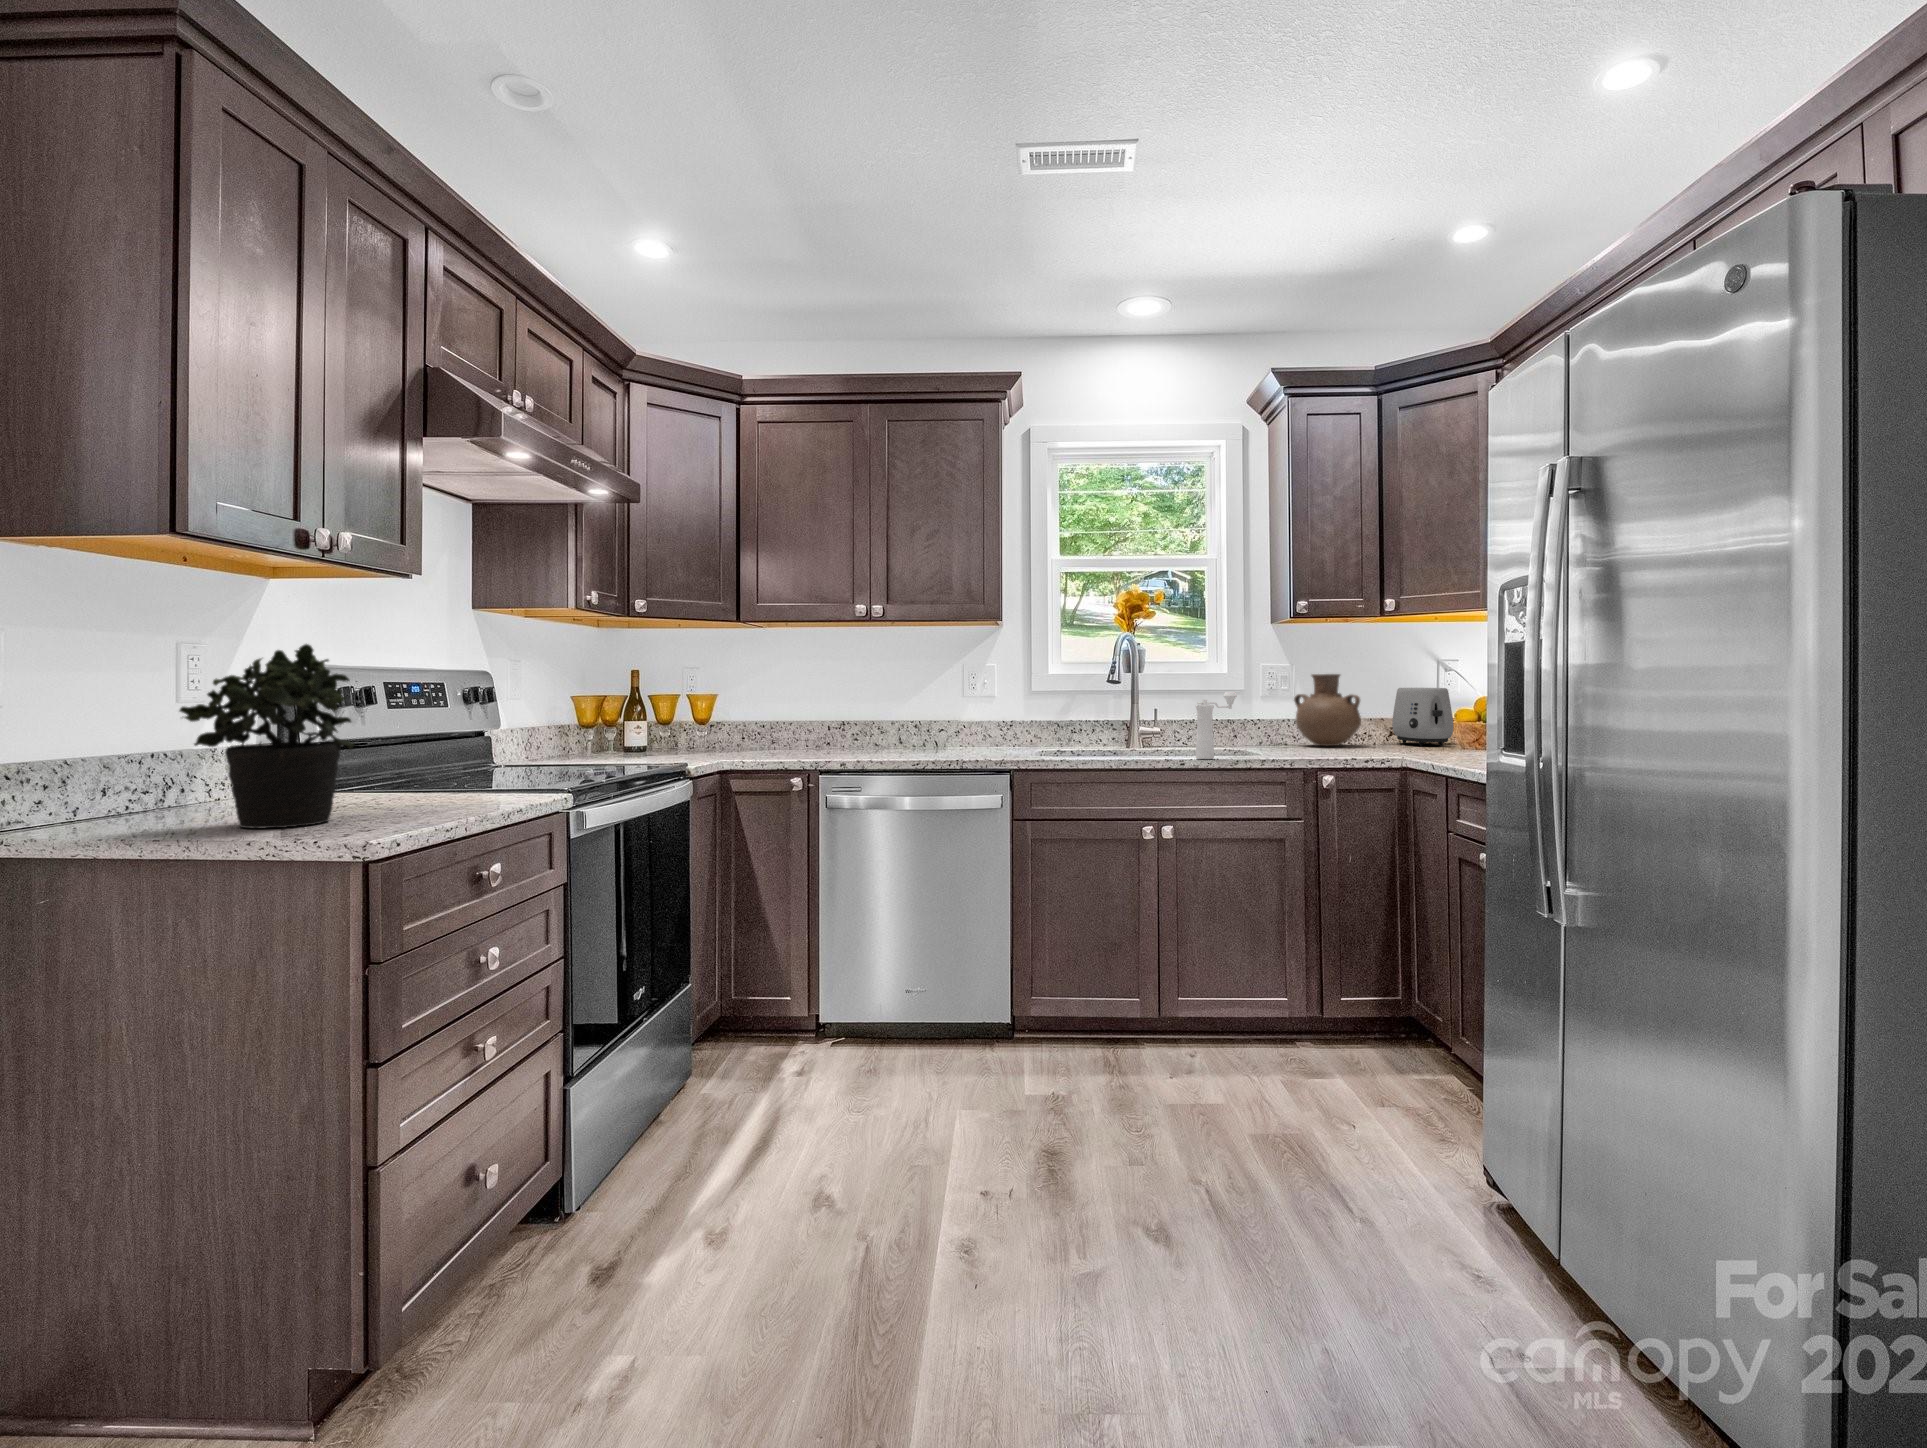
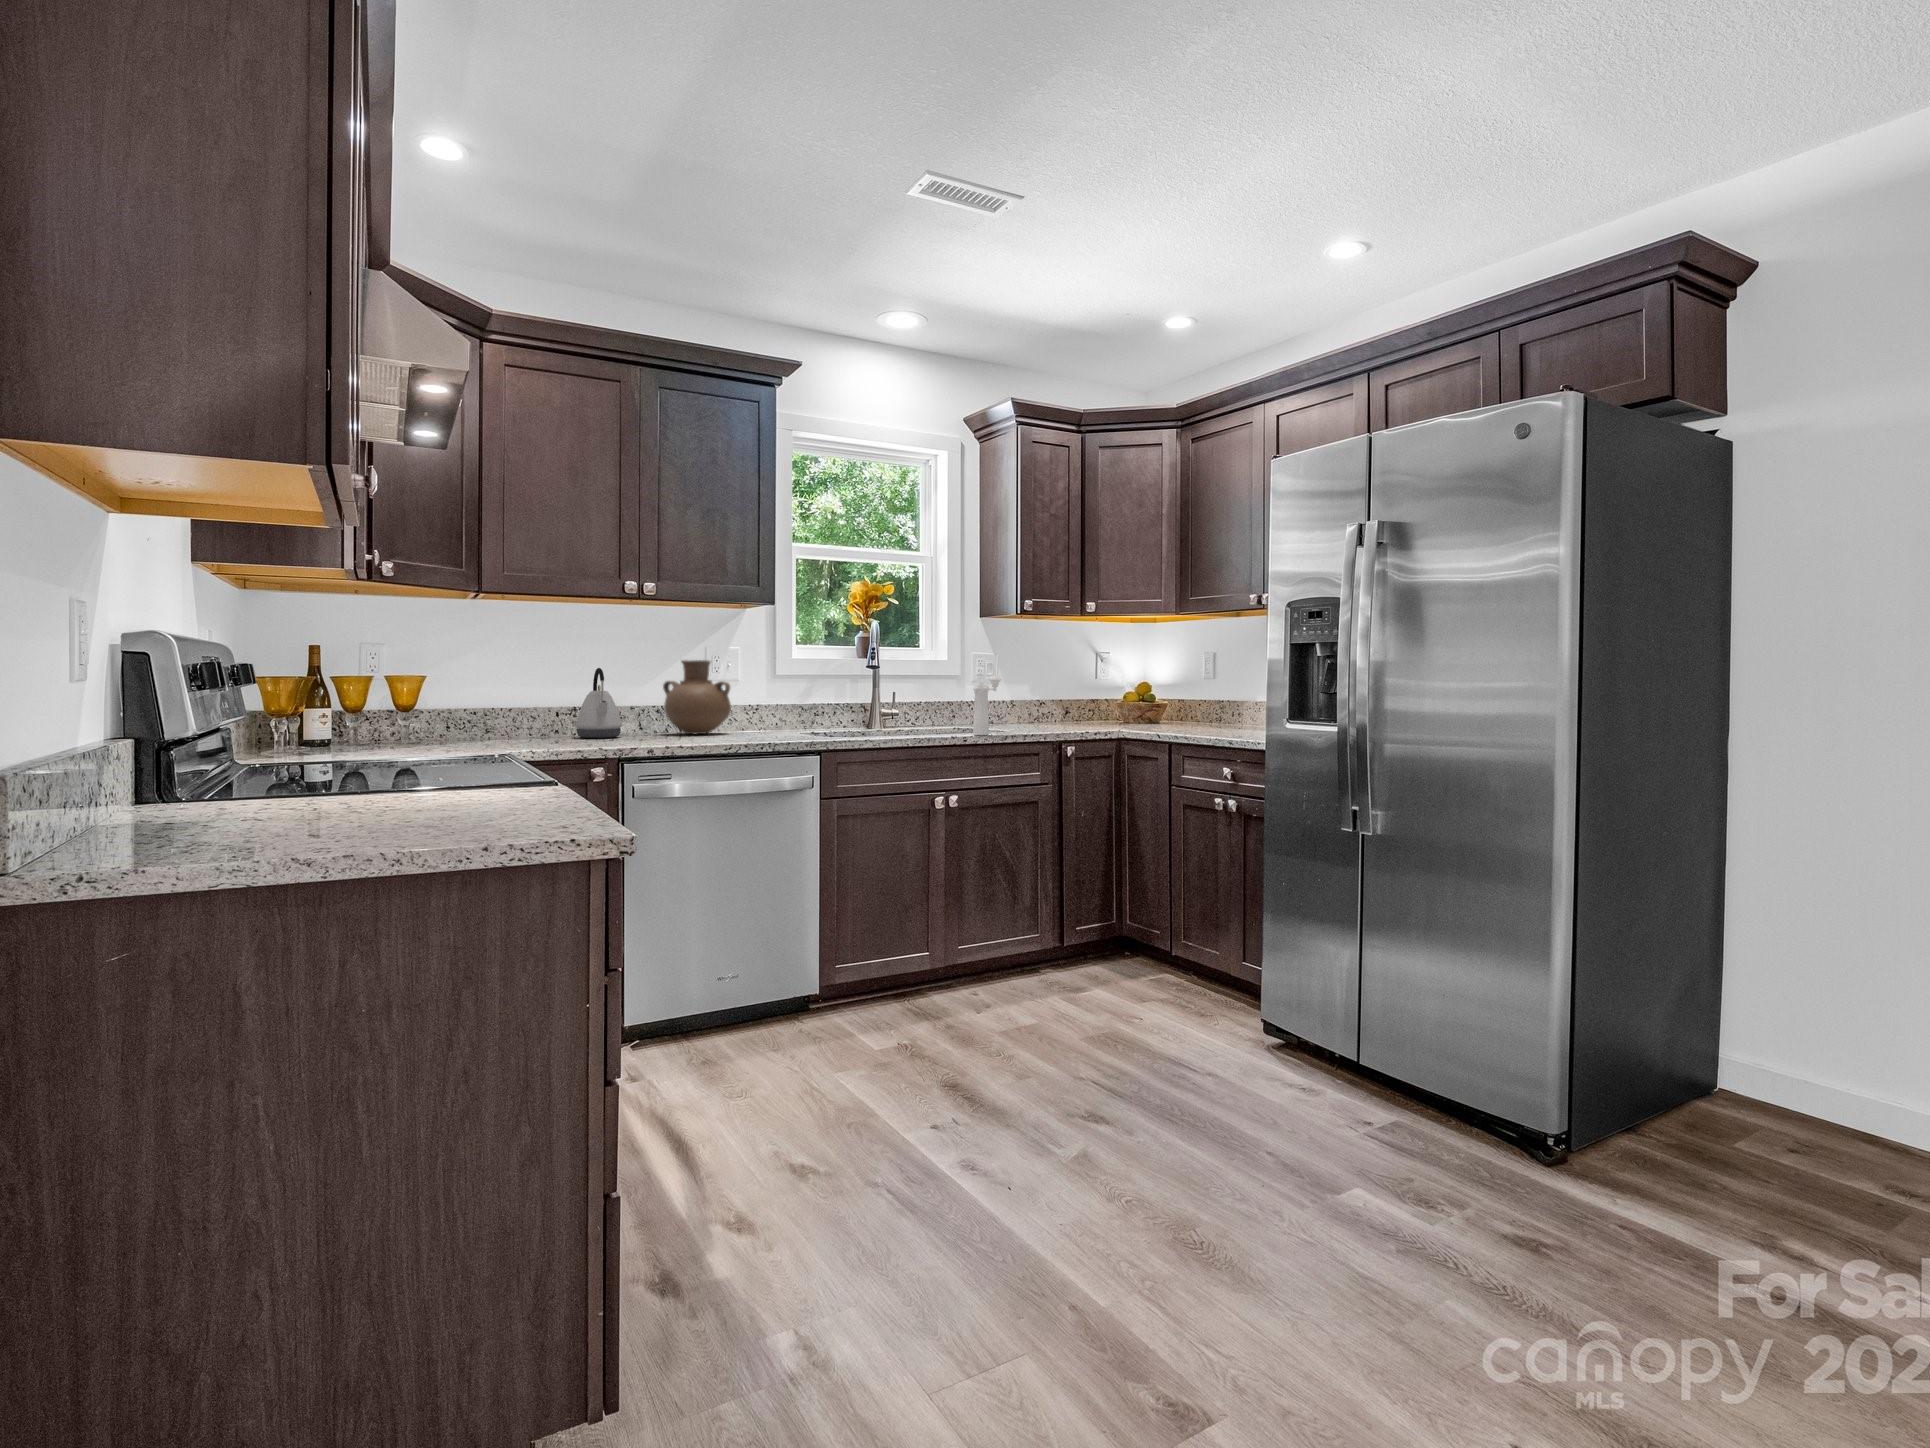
potted plant: present [180,644,354,829] -> none [194,601,433,822]
vase: present [1294,674,1361,746] -> present [663,660,731,734]
kettle: none [840,686,881,751] -> present [575,668,622,738]
toaster: present [1392,688,1453,746] -> none [1067,675,1121,723]

